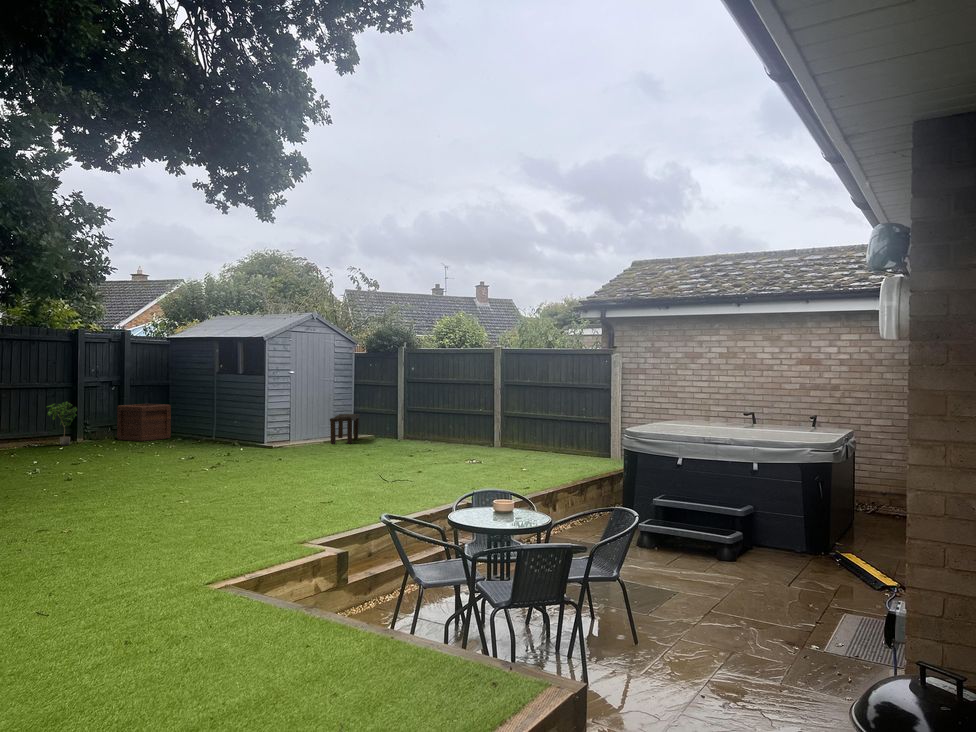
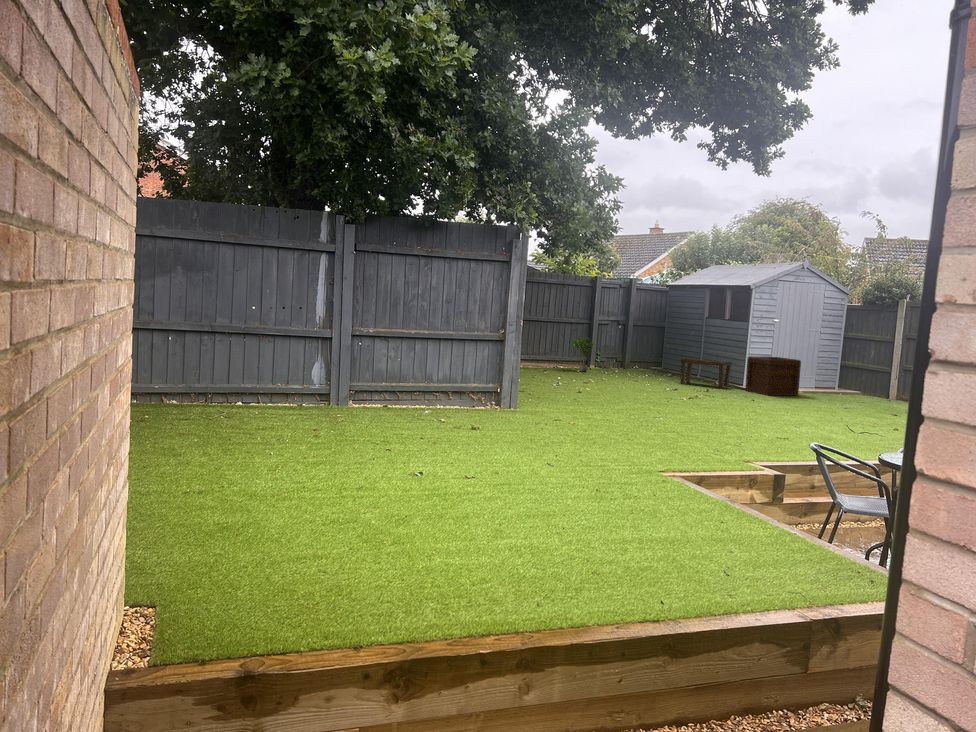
wooden crate: present [117,404,171,441] -> present [745,356,801,396]
bench: present [330,414,360,444] -> present [681,358,732,388]

